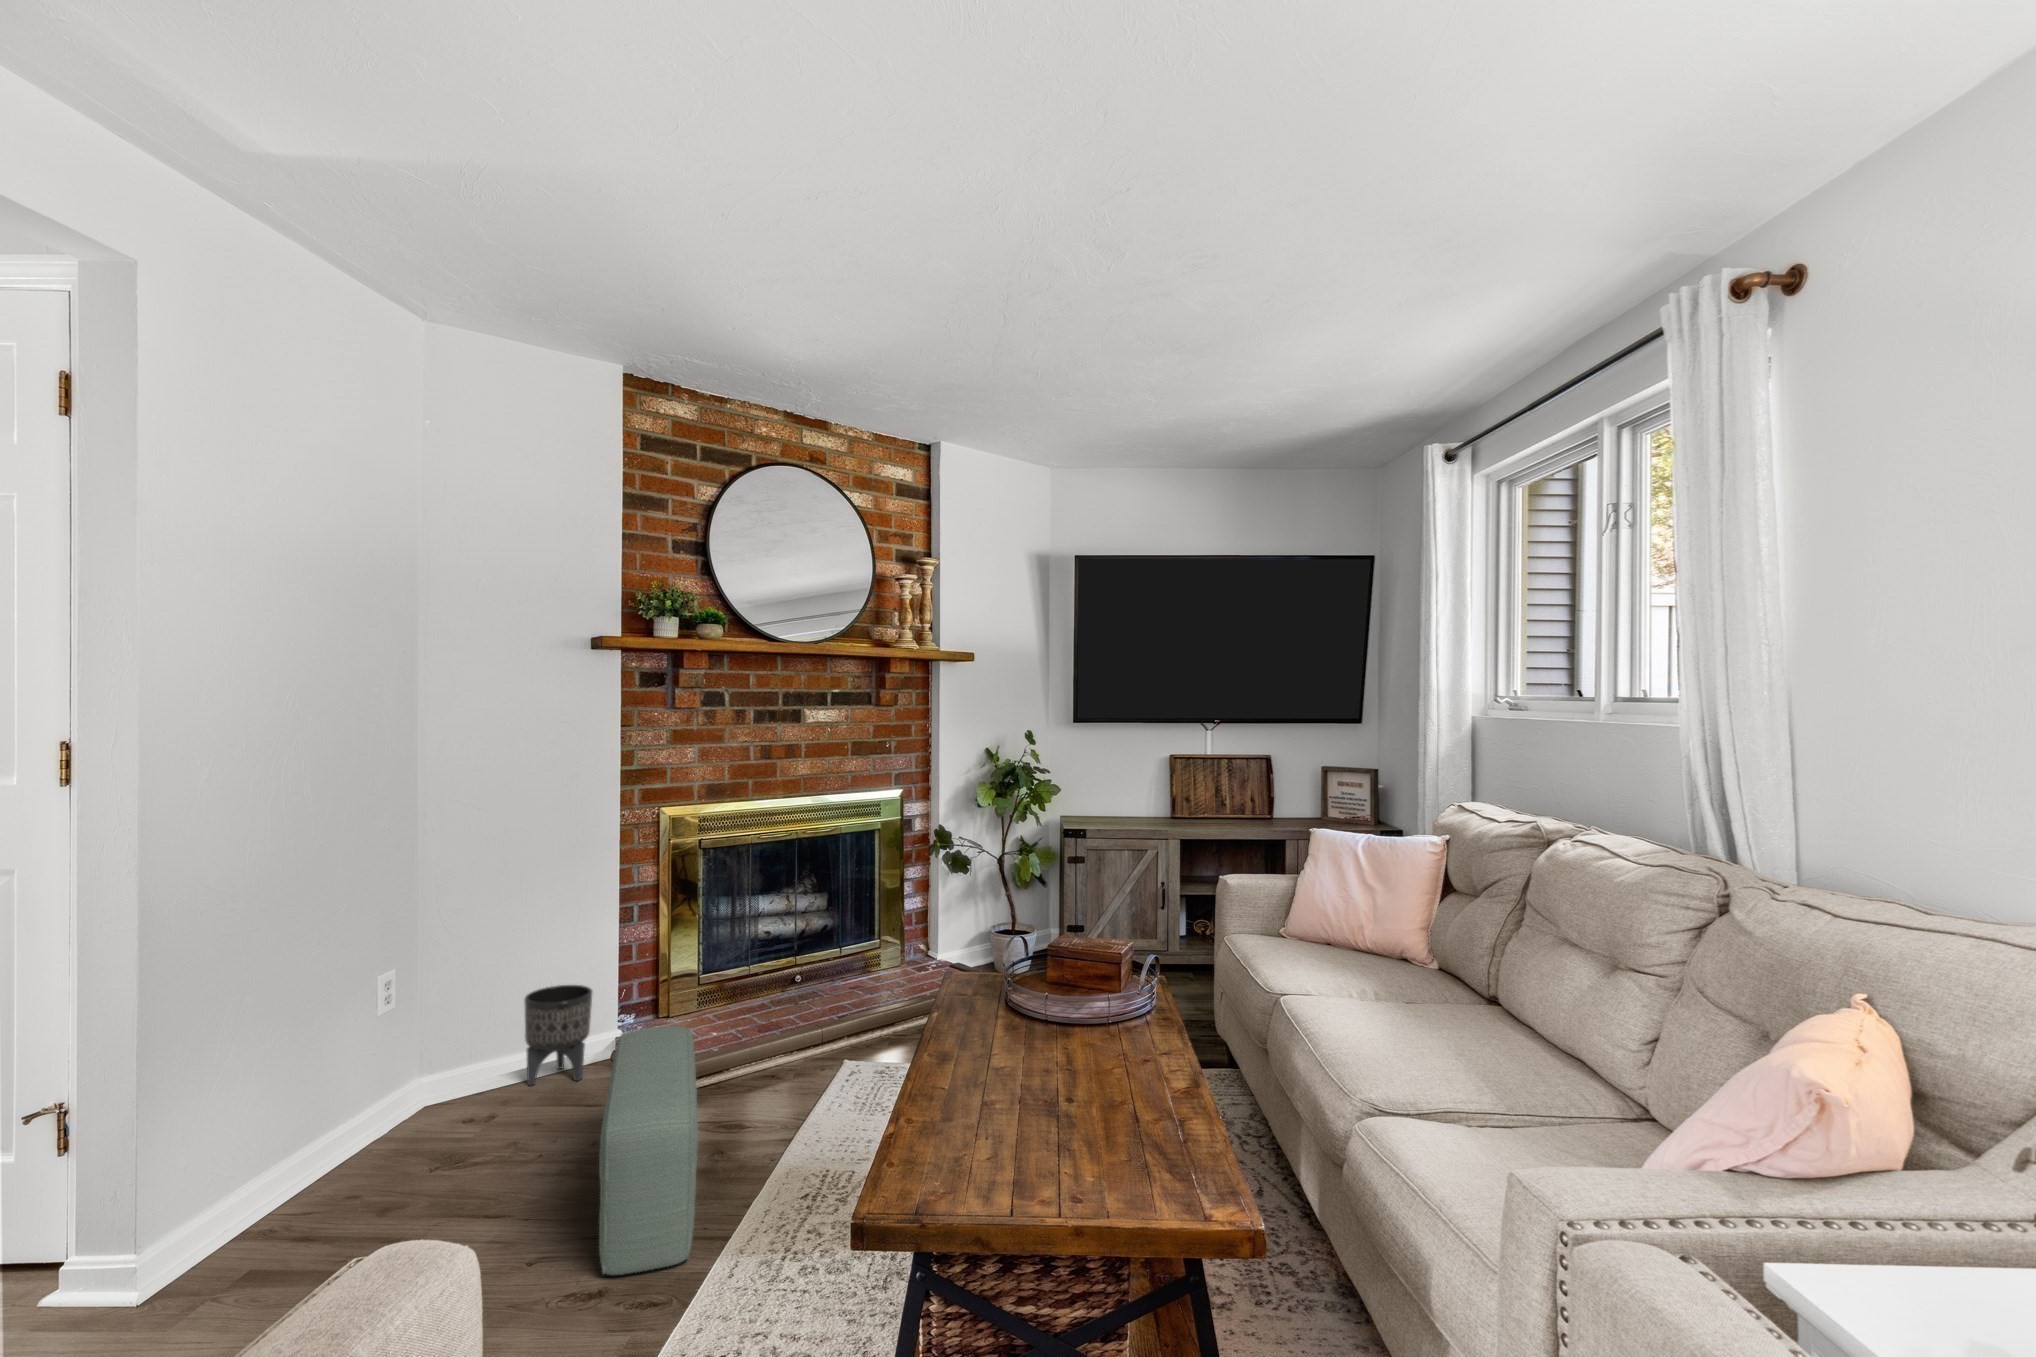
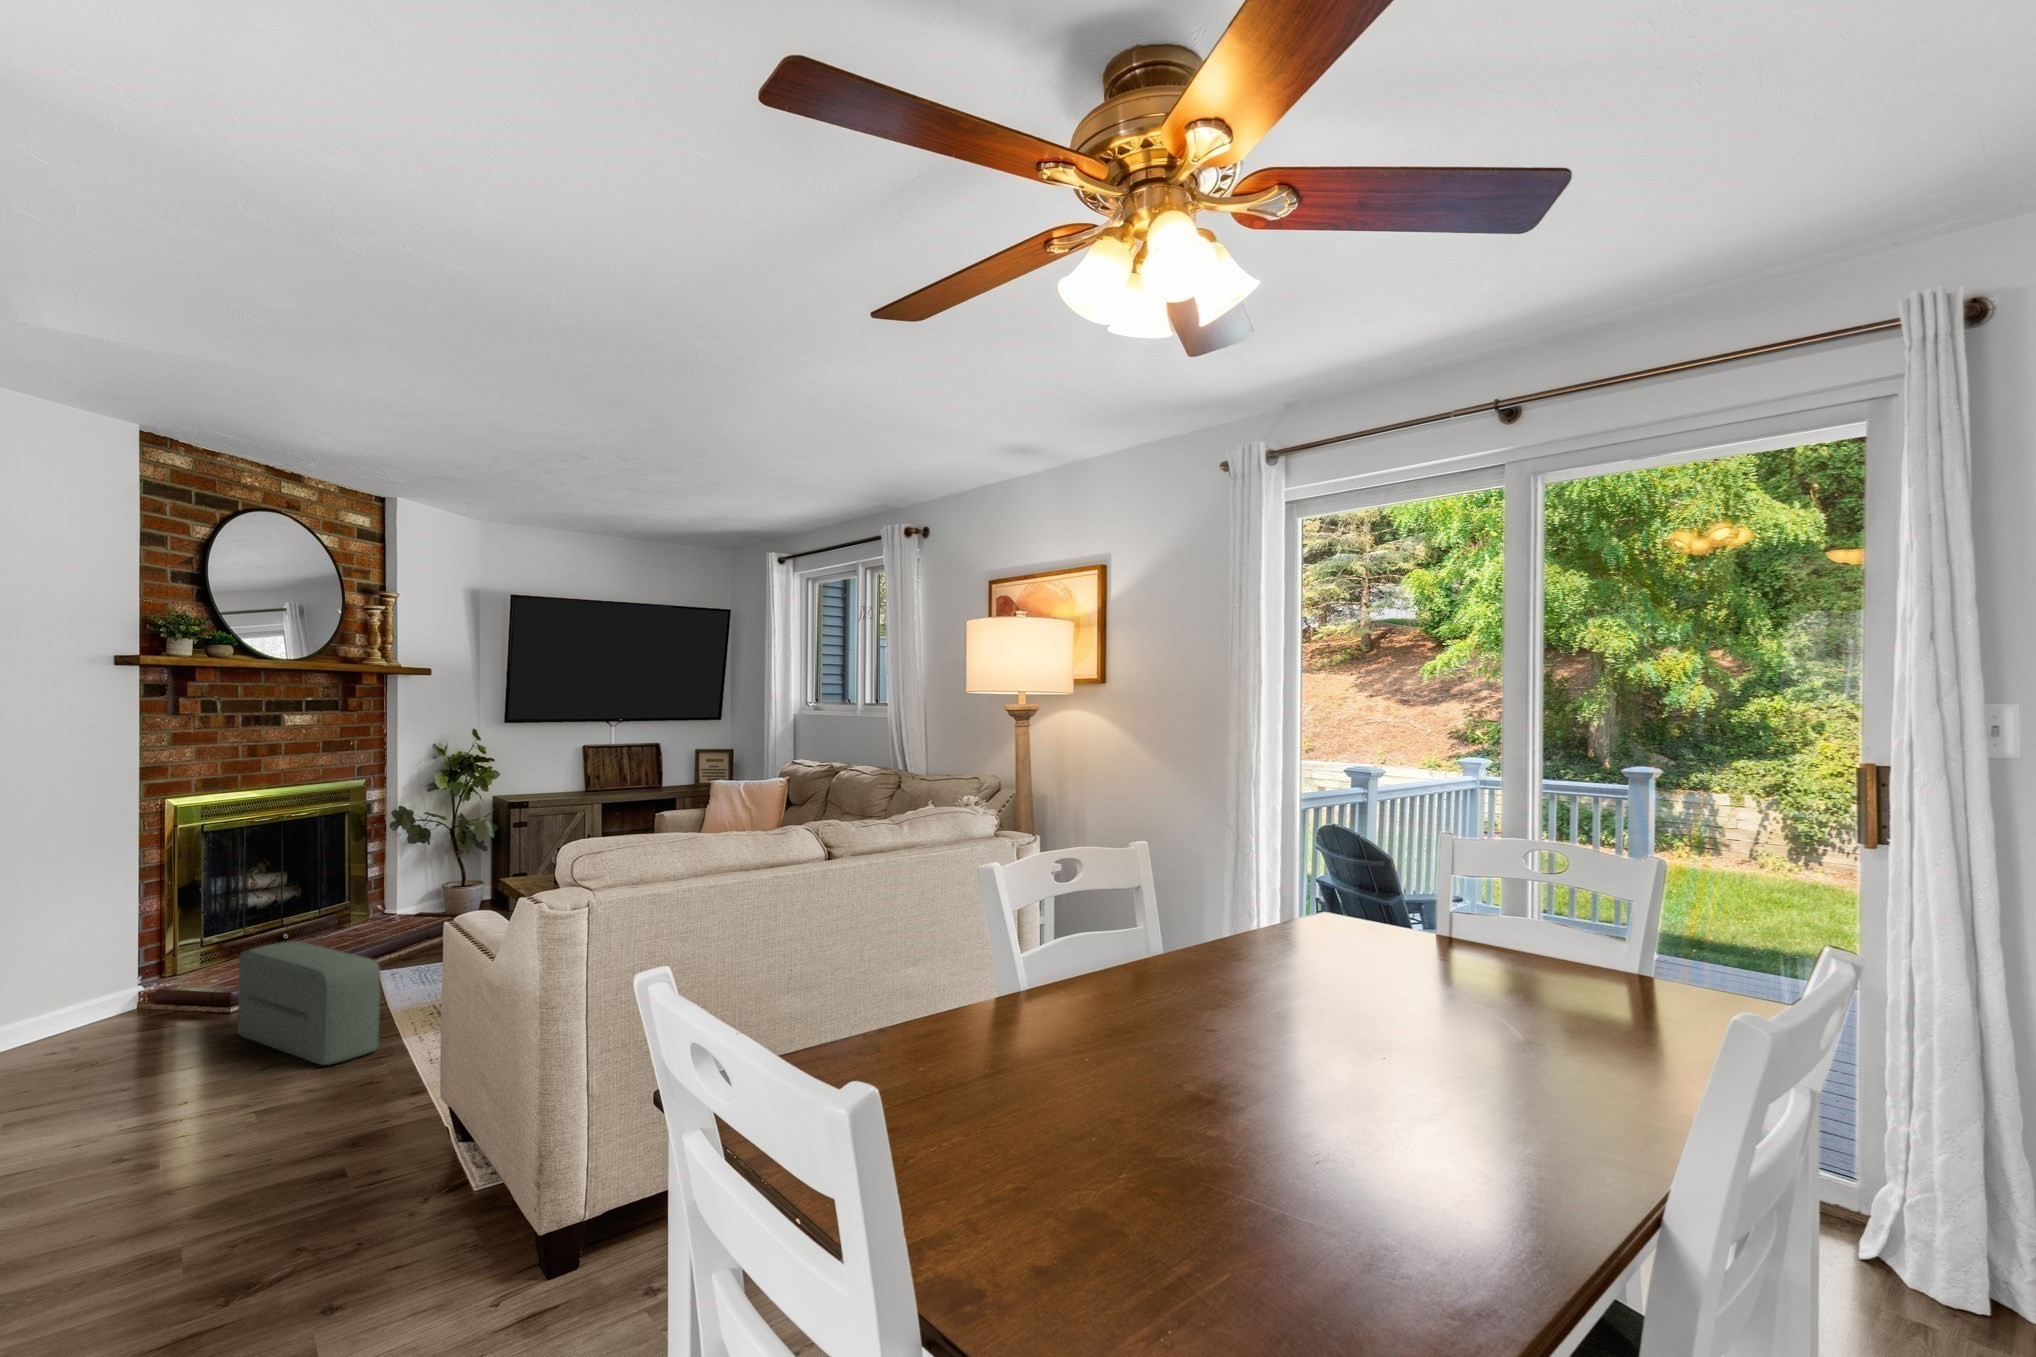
planter: present [524,985,592,1085] -> none [69,950,140,1034]

